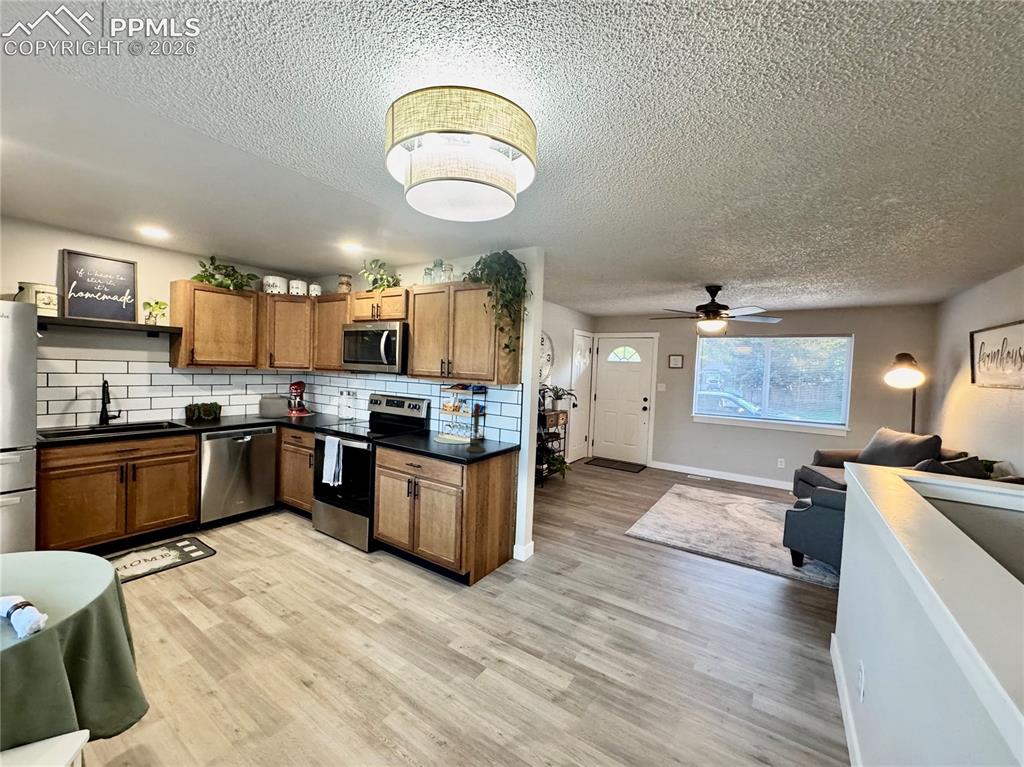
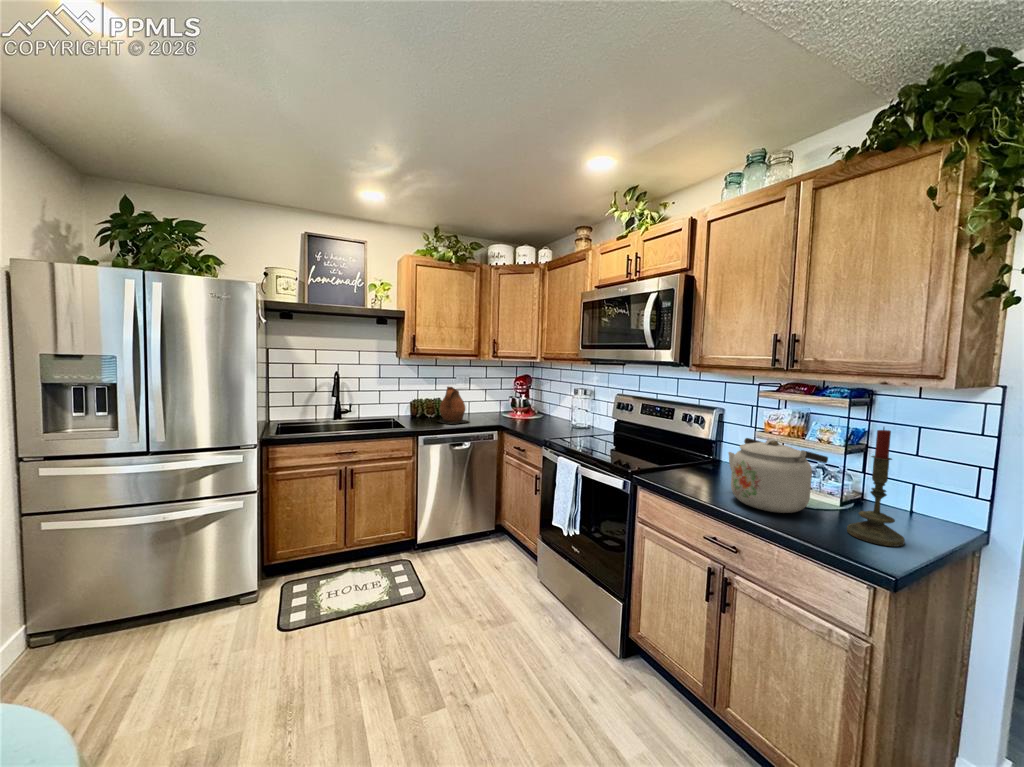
ceramic pitcher: none [215,392,249,422] -> present [439,387,469,424]
kettle: present [259,393,292,418] -> present [728,438,828,513]

